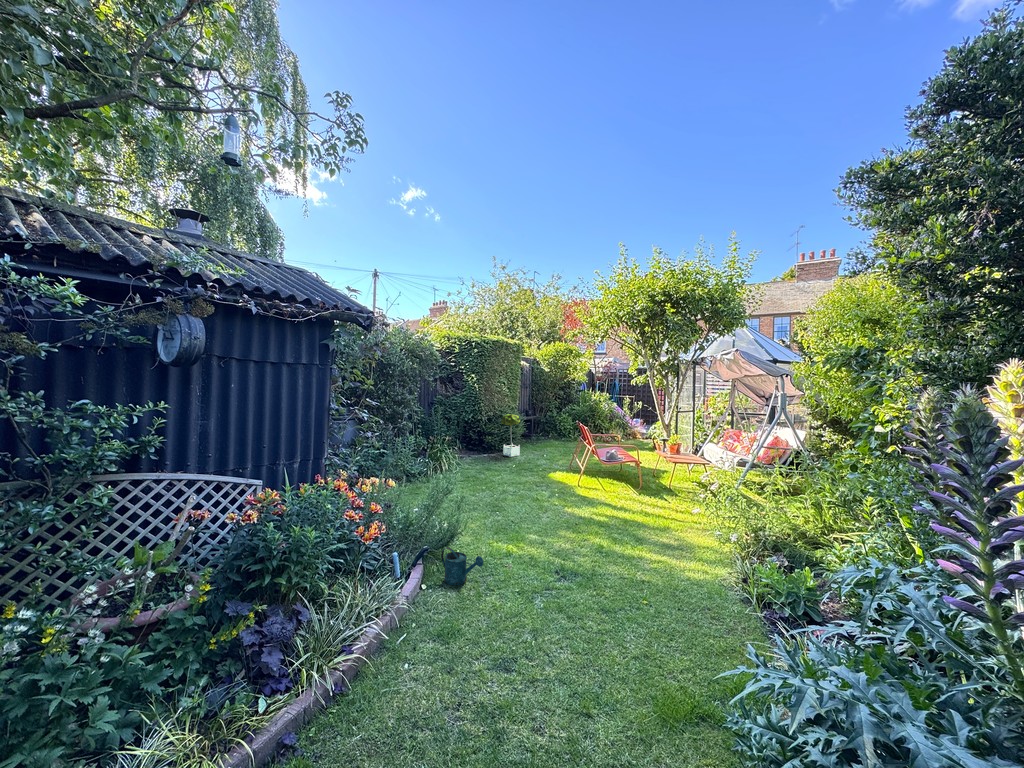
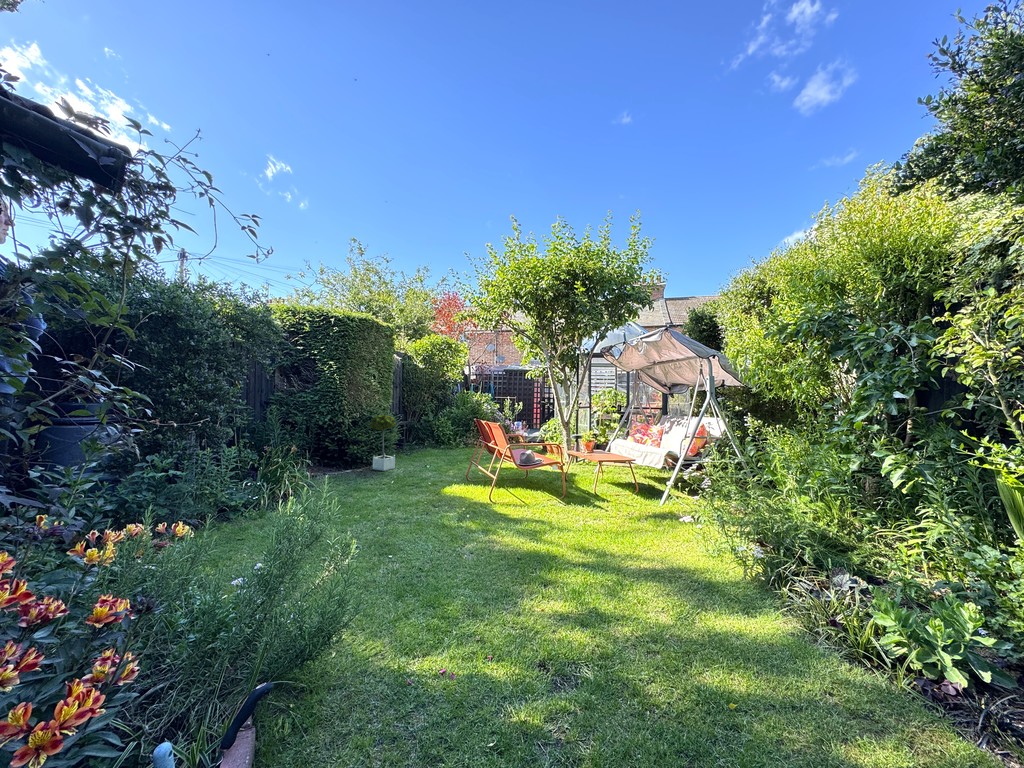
watering can: present [441,547,483,585] -> none [302,651,398,734]

